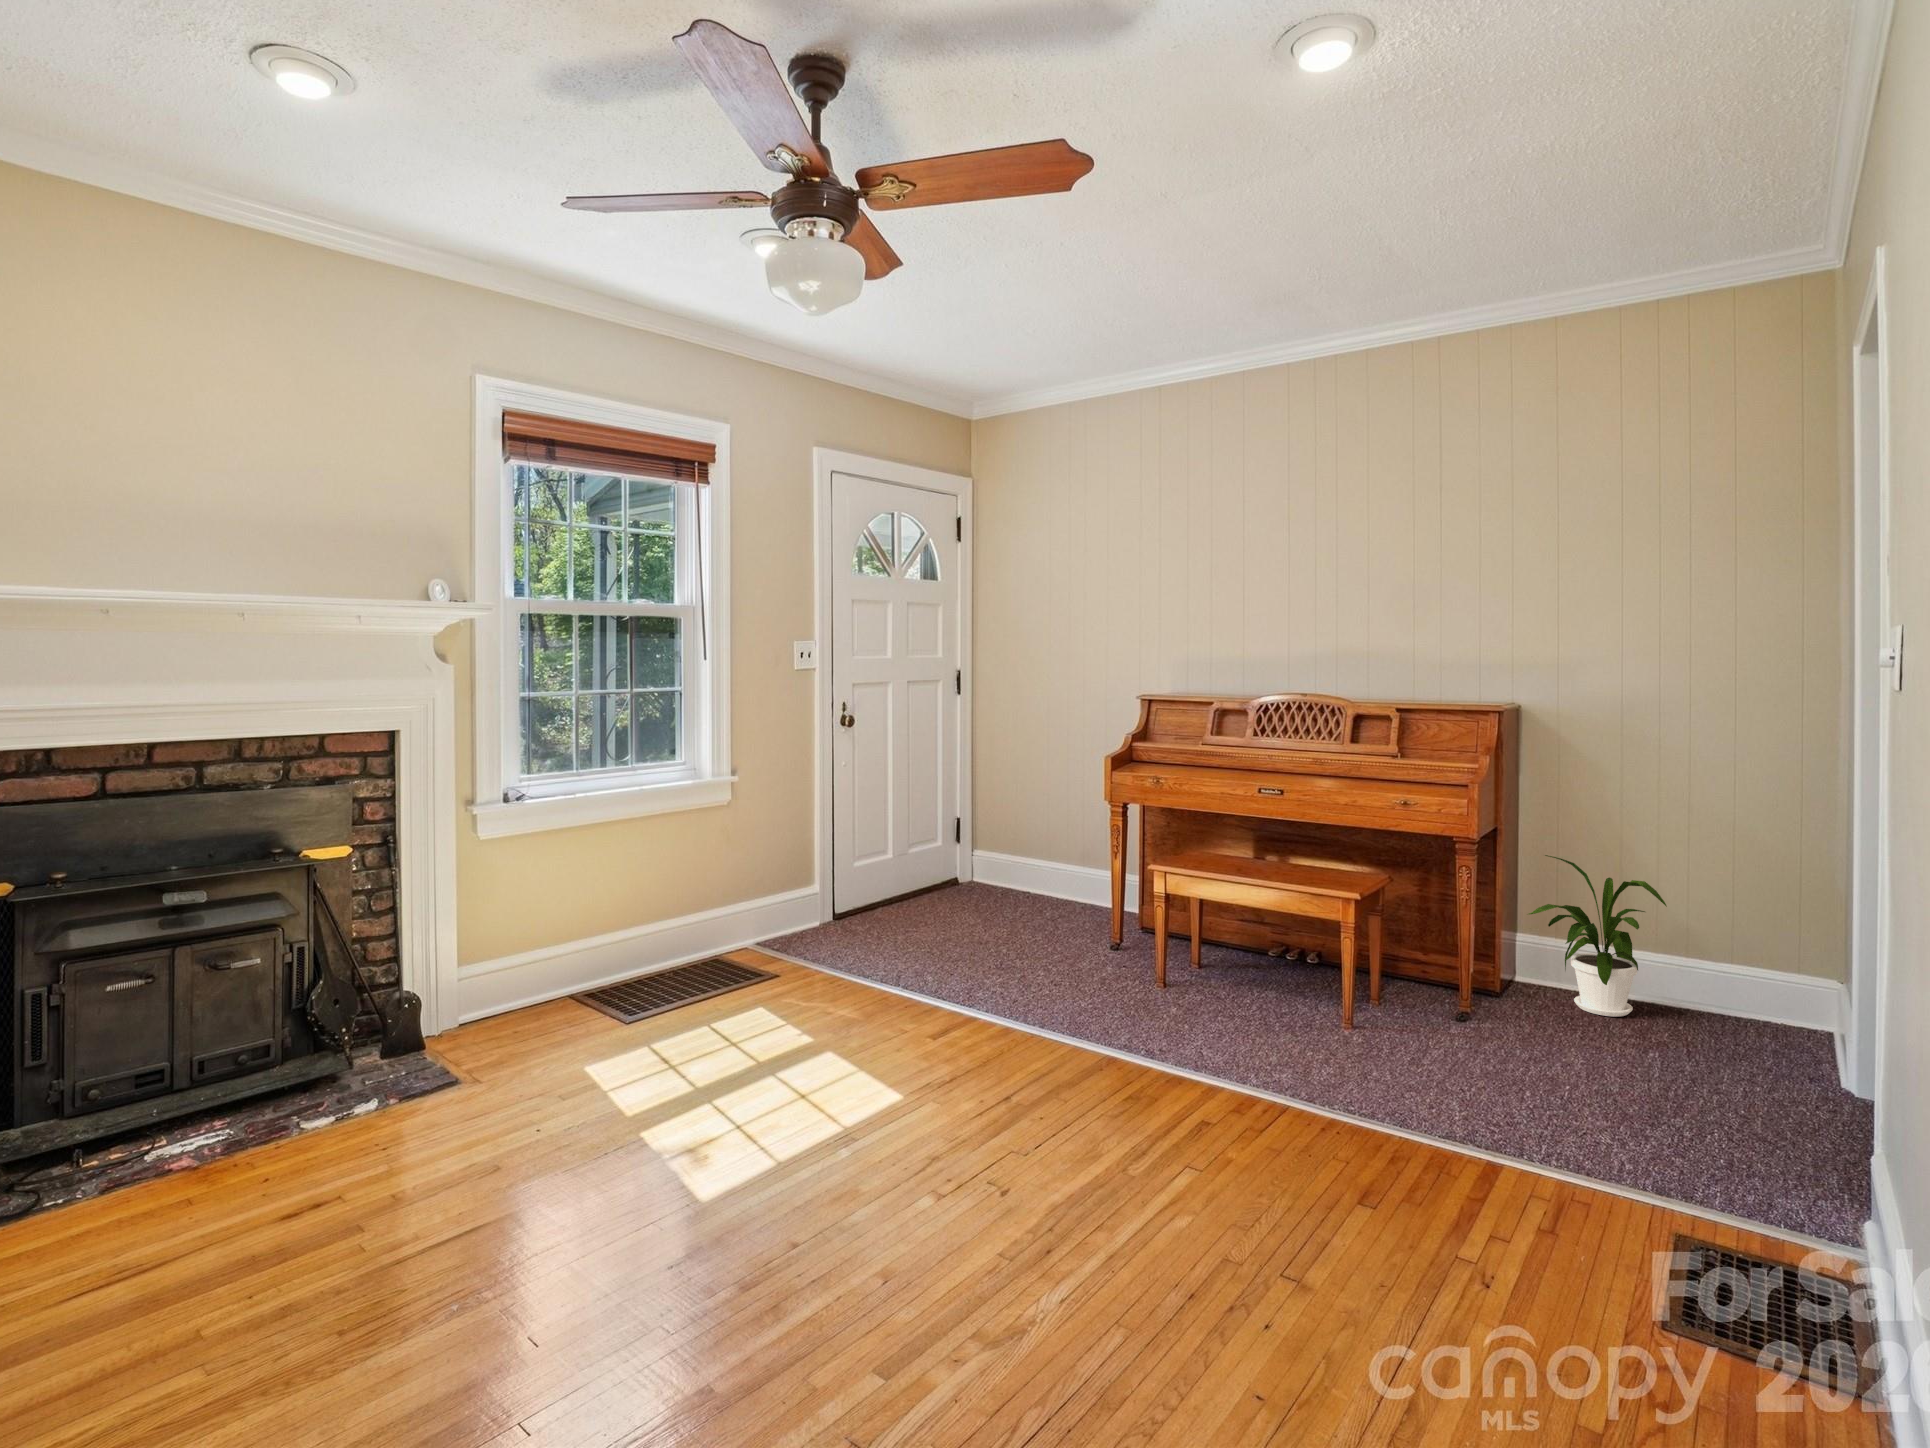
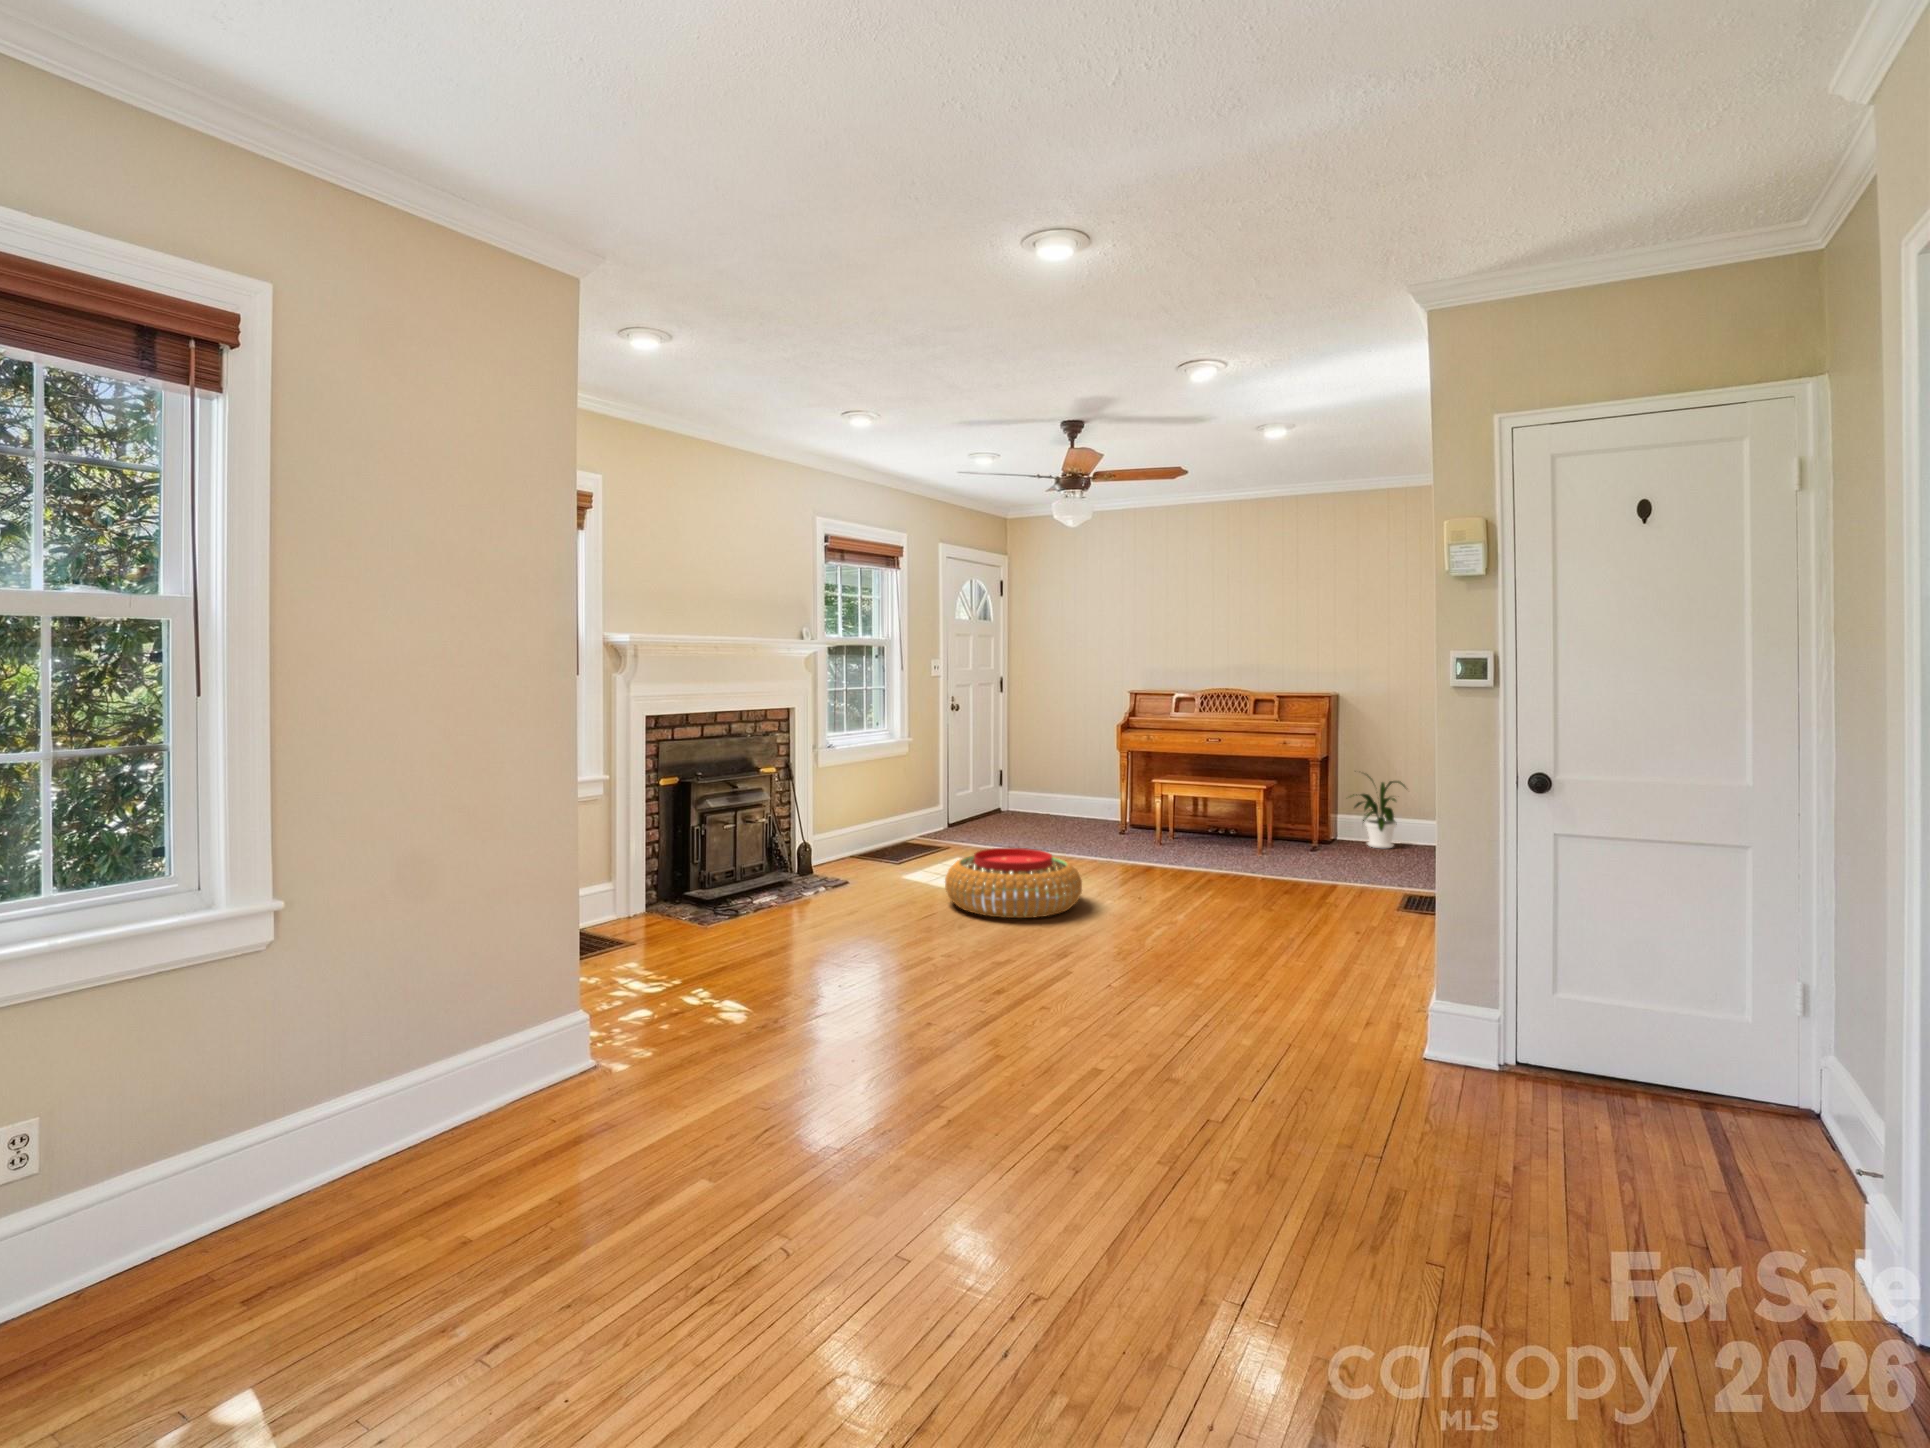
pouf: none [518,1046,844,1269] -> present [945,848,1082,918]

